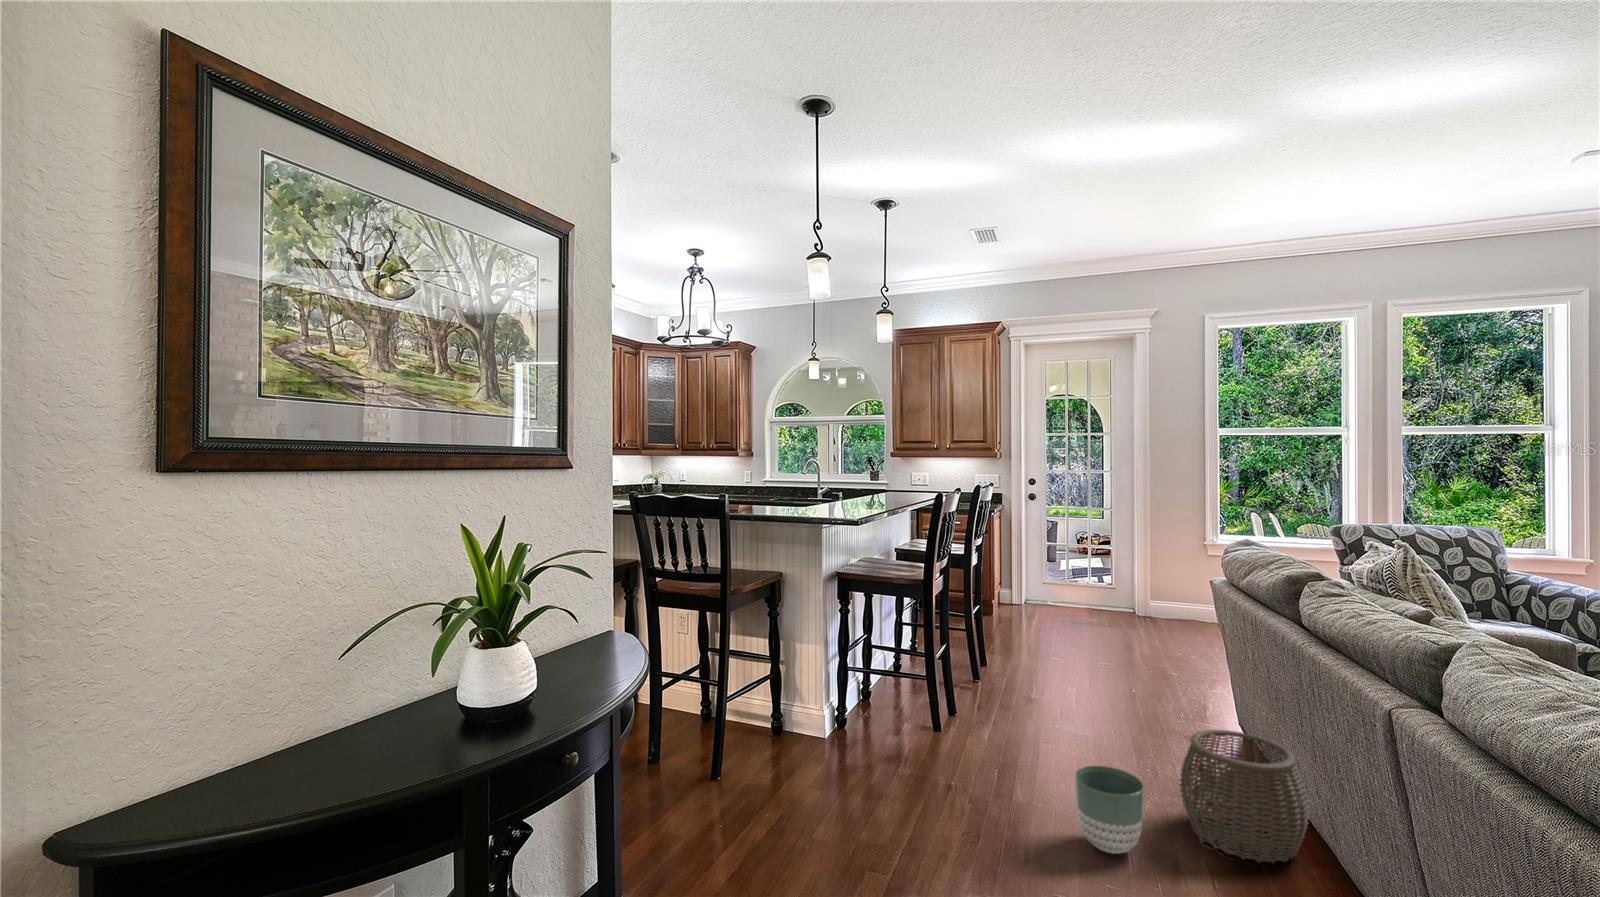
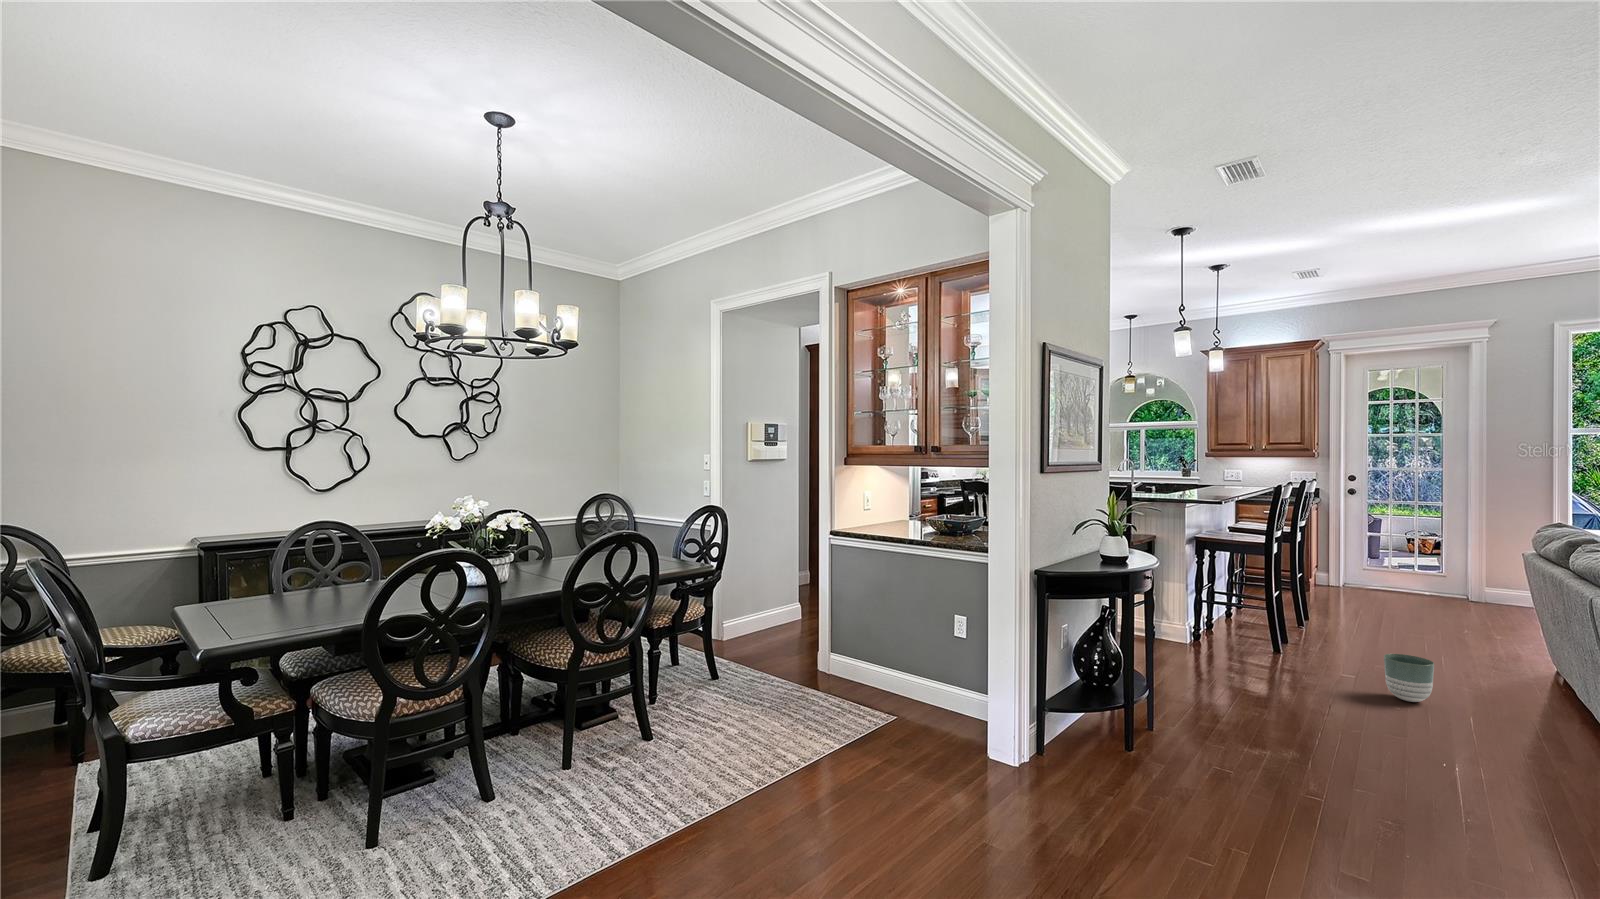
woven basket: present [1180,730,1309,863] -> none [1466,642,1565,717]

